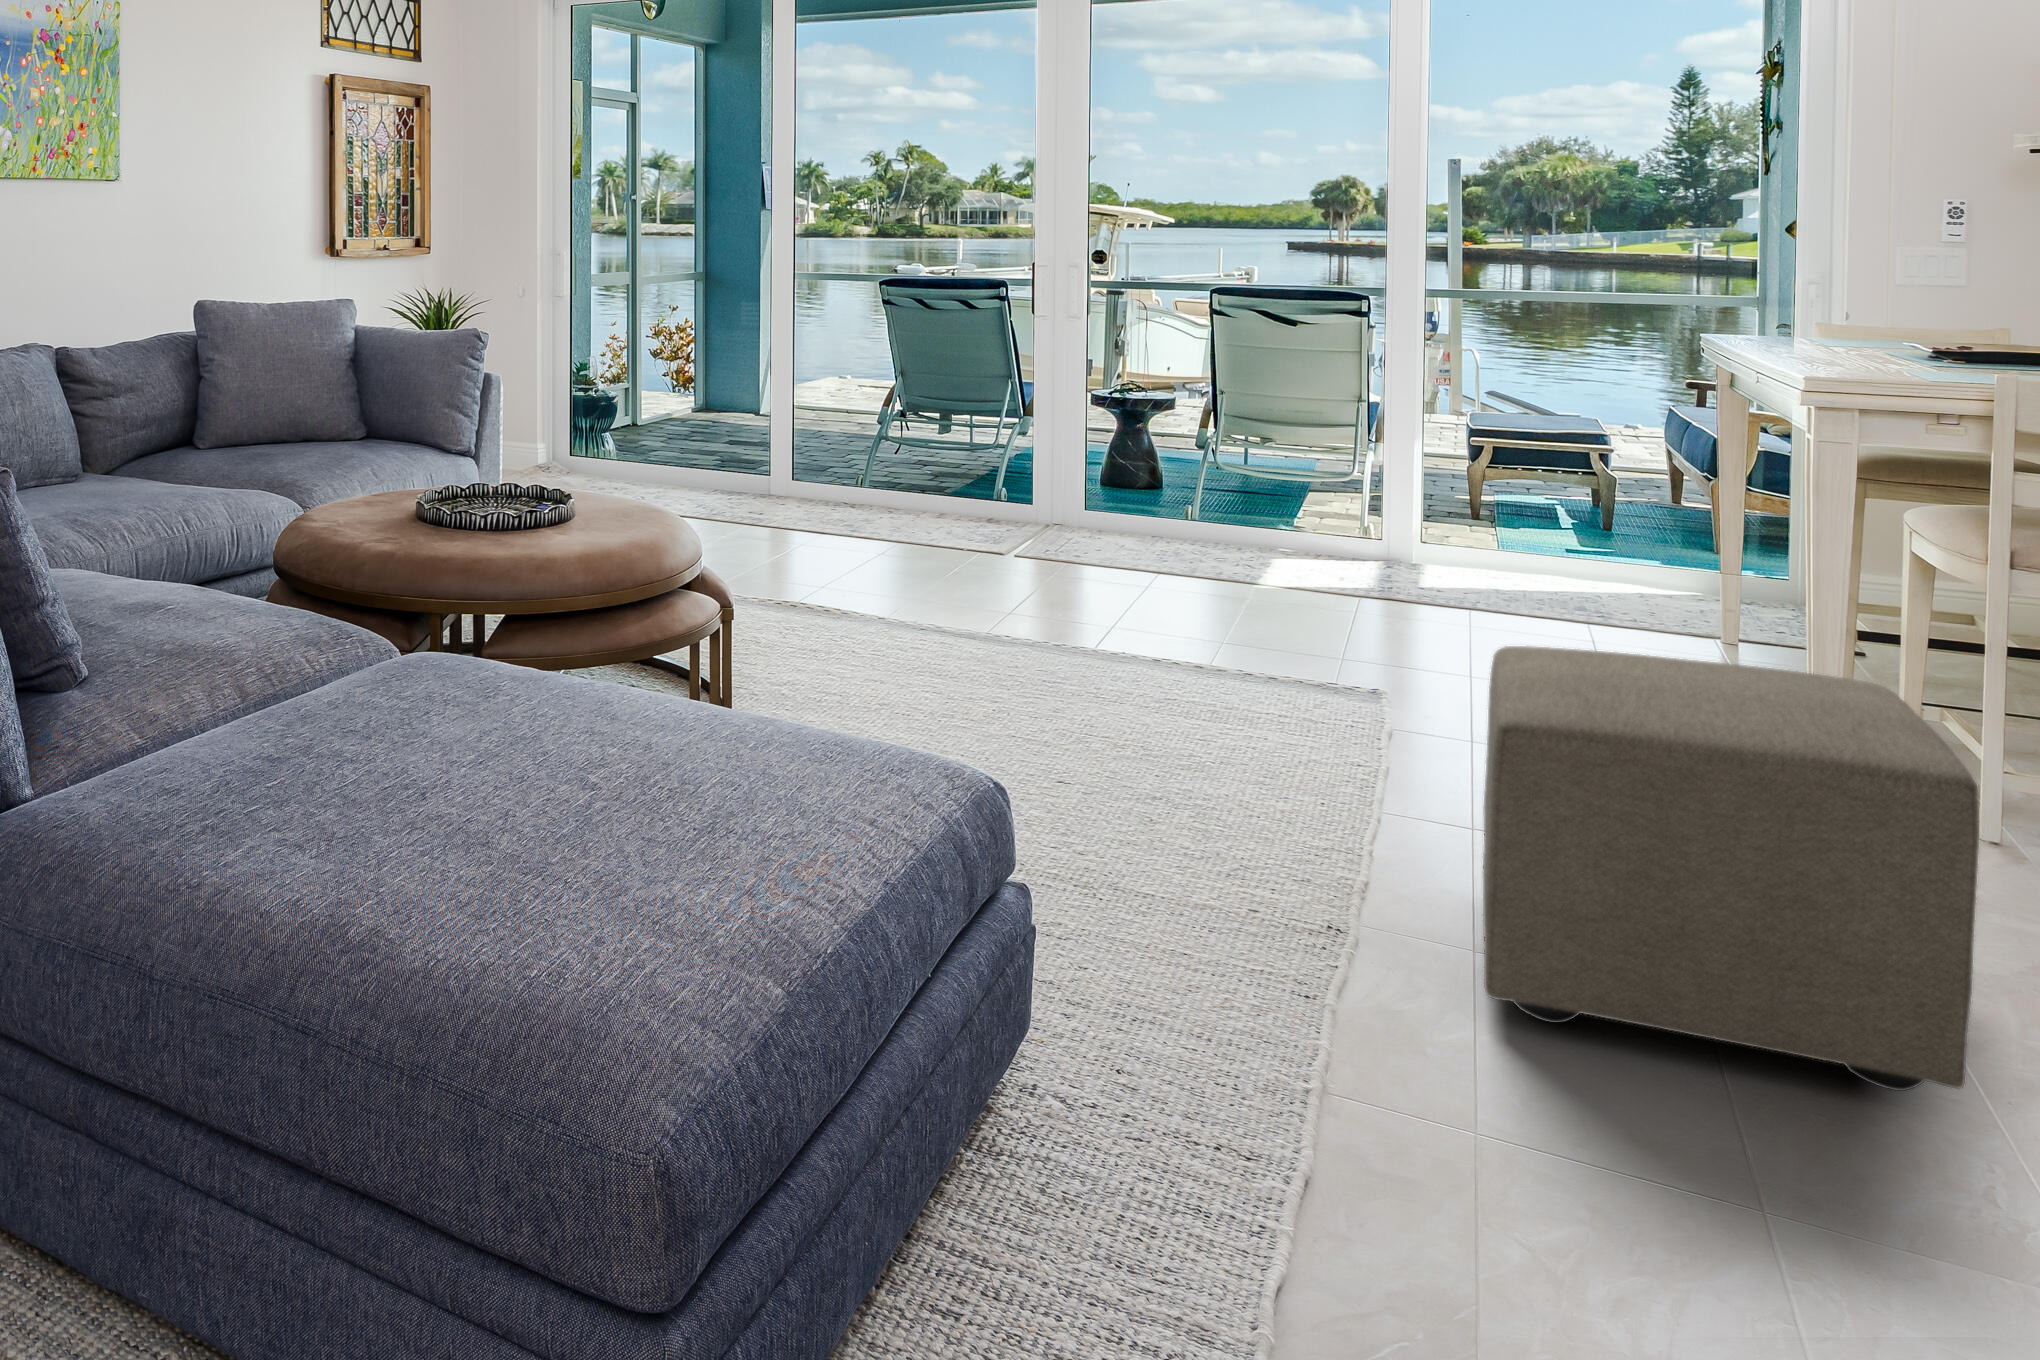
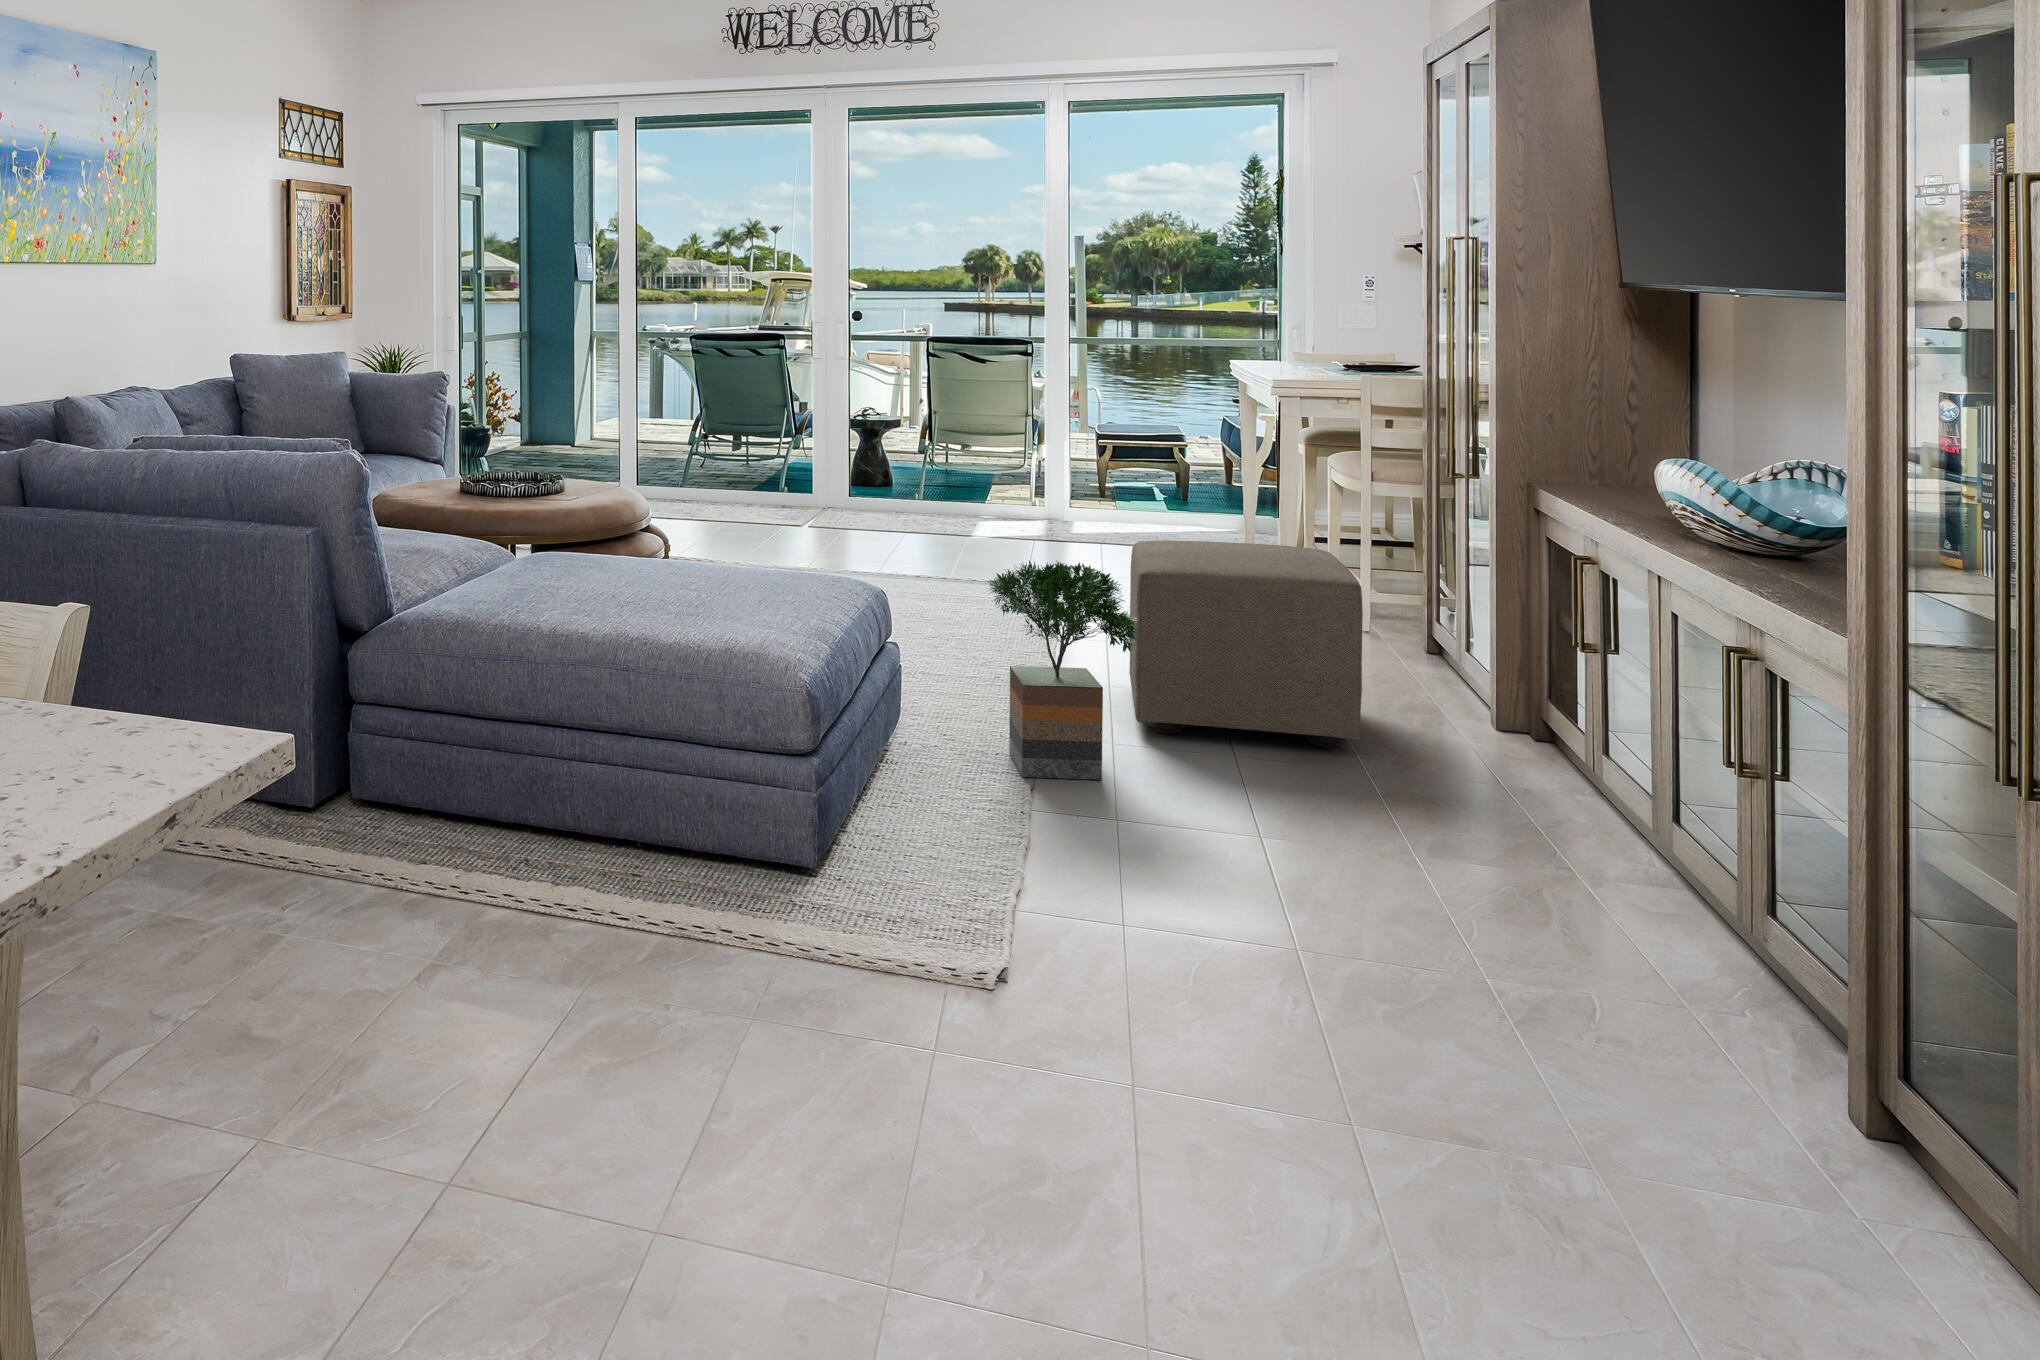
potted tree: none [1183,698,1490,1141] -> present [988,561,1138,780]

